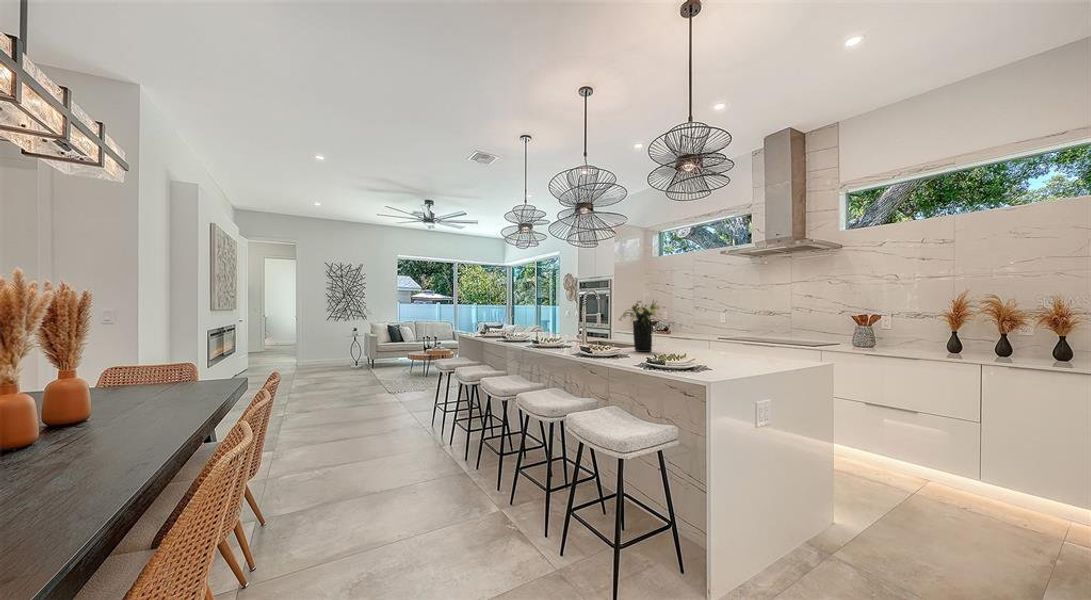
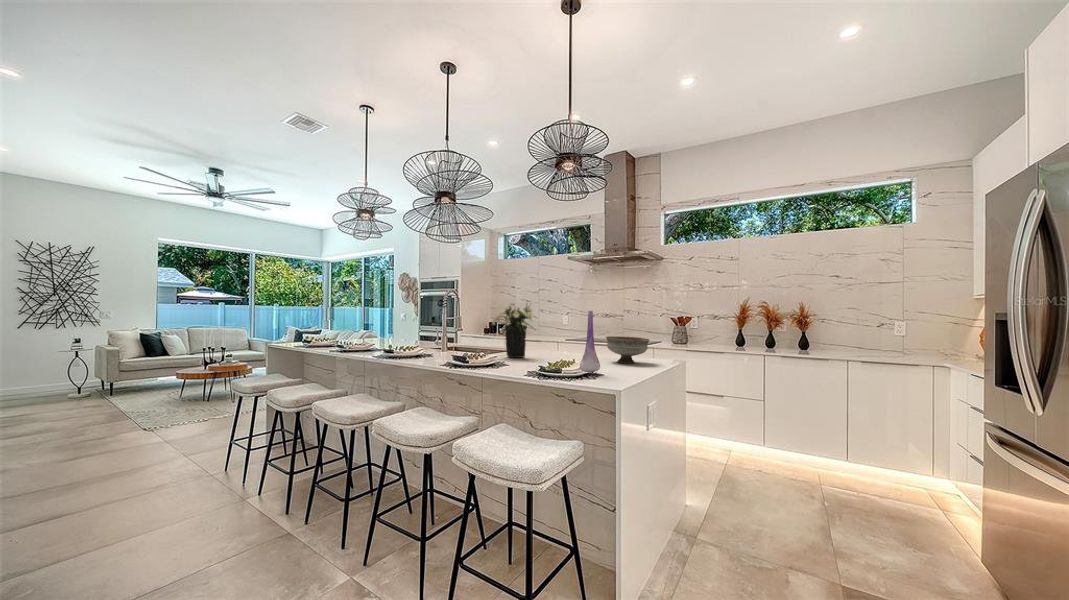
vase: none [683,306,708,367] -> present [580,311,600,372]
bowl: none [732,334,783,362] -> present [606,336,649,364]

